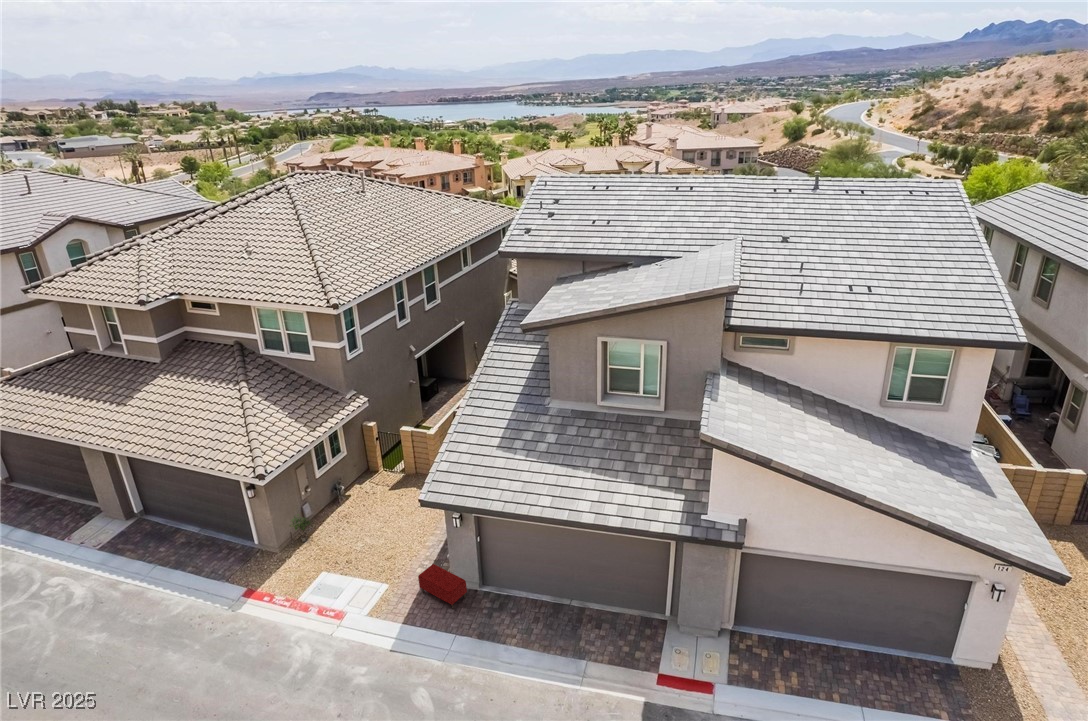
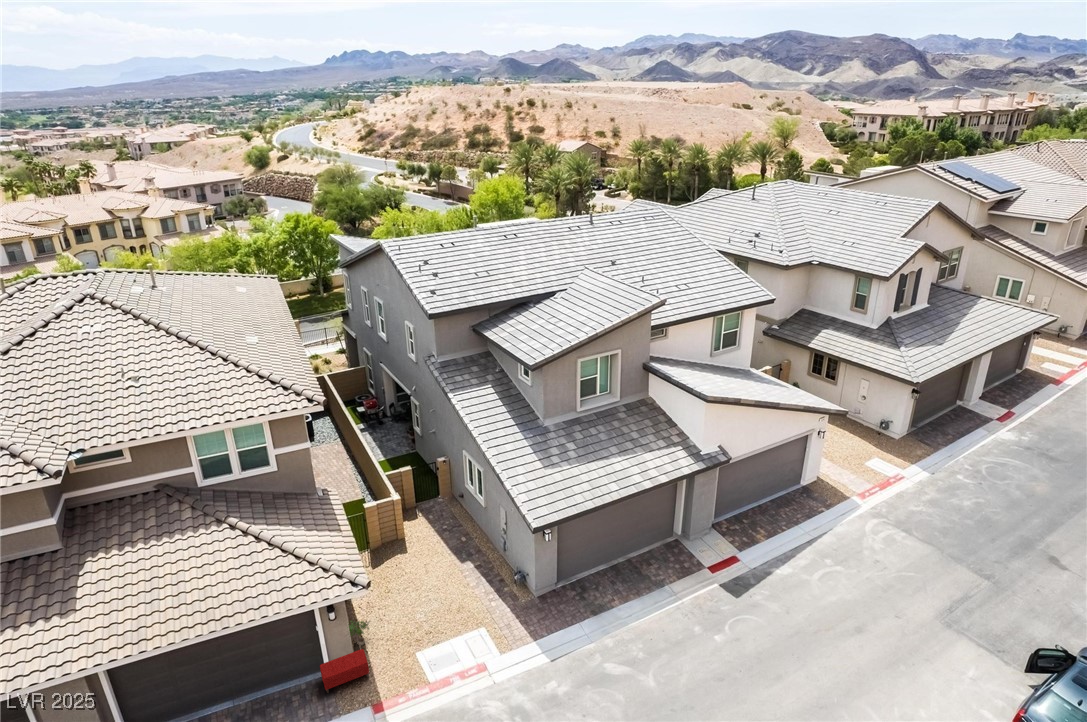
bench: present [418,564,467,609] -> present [320,649,369,693]

